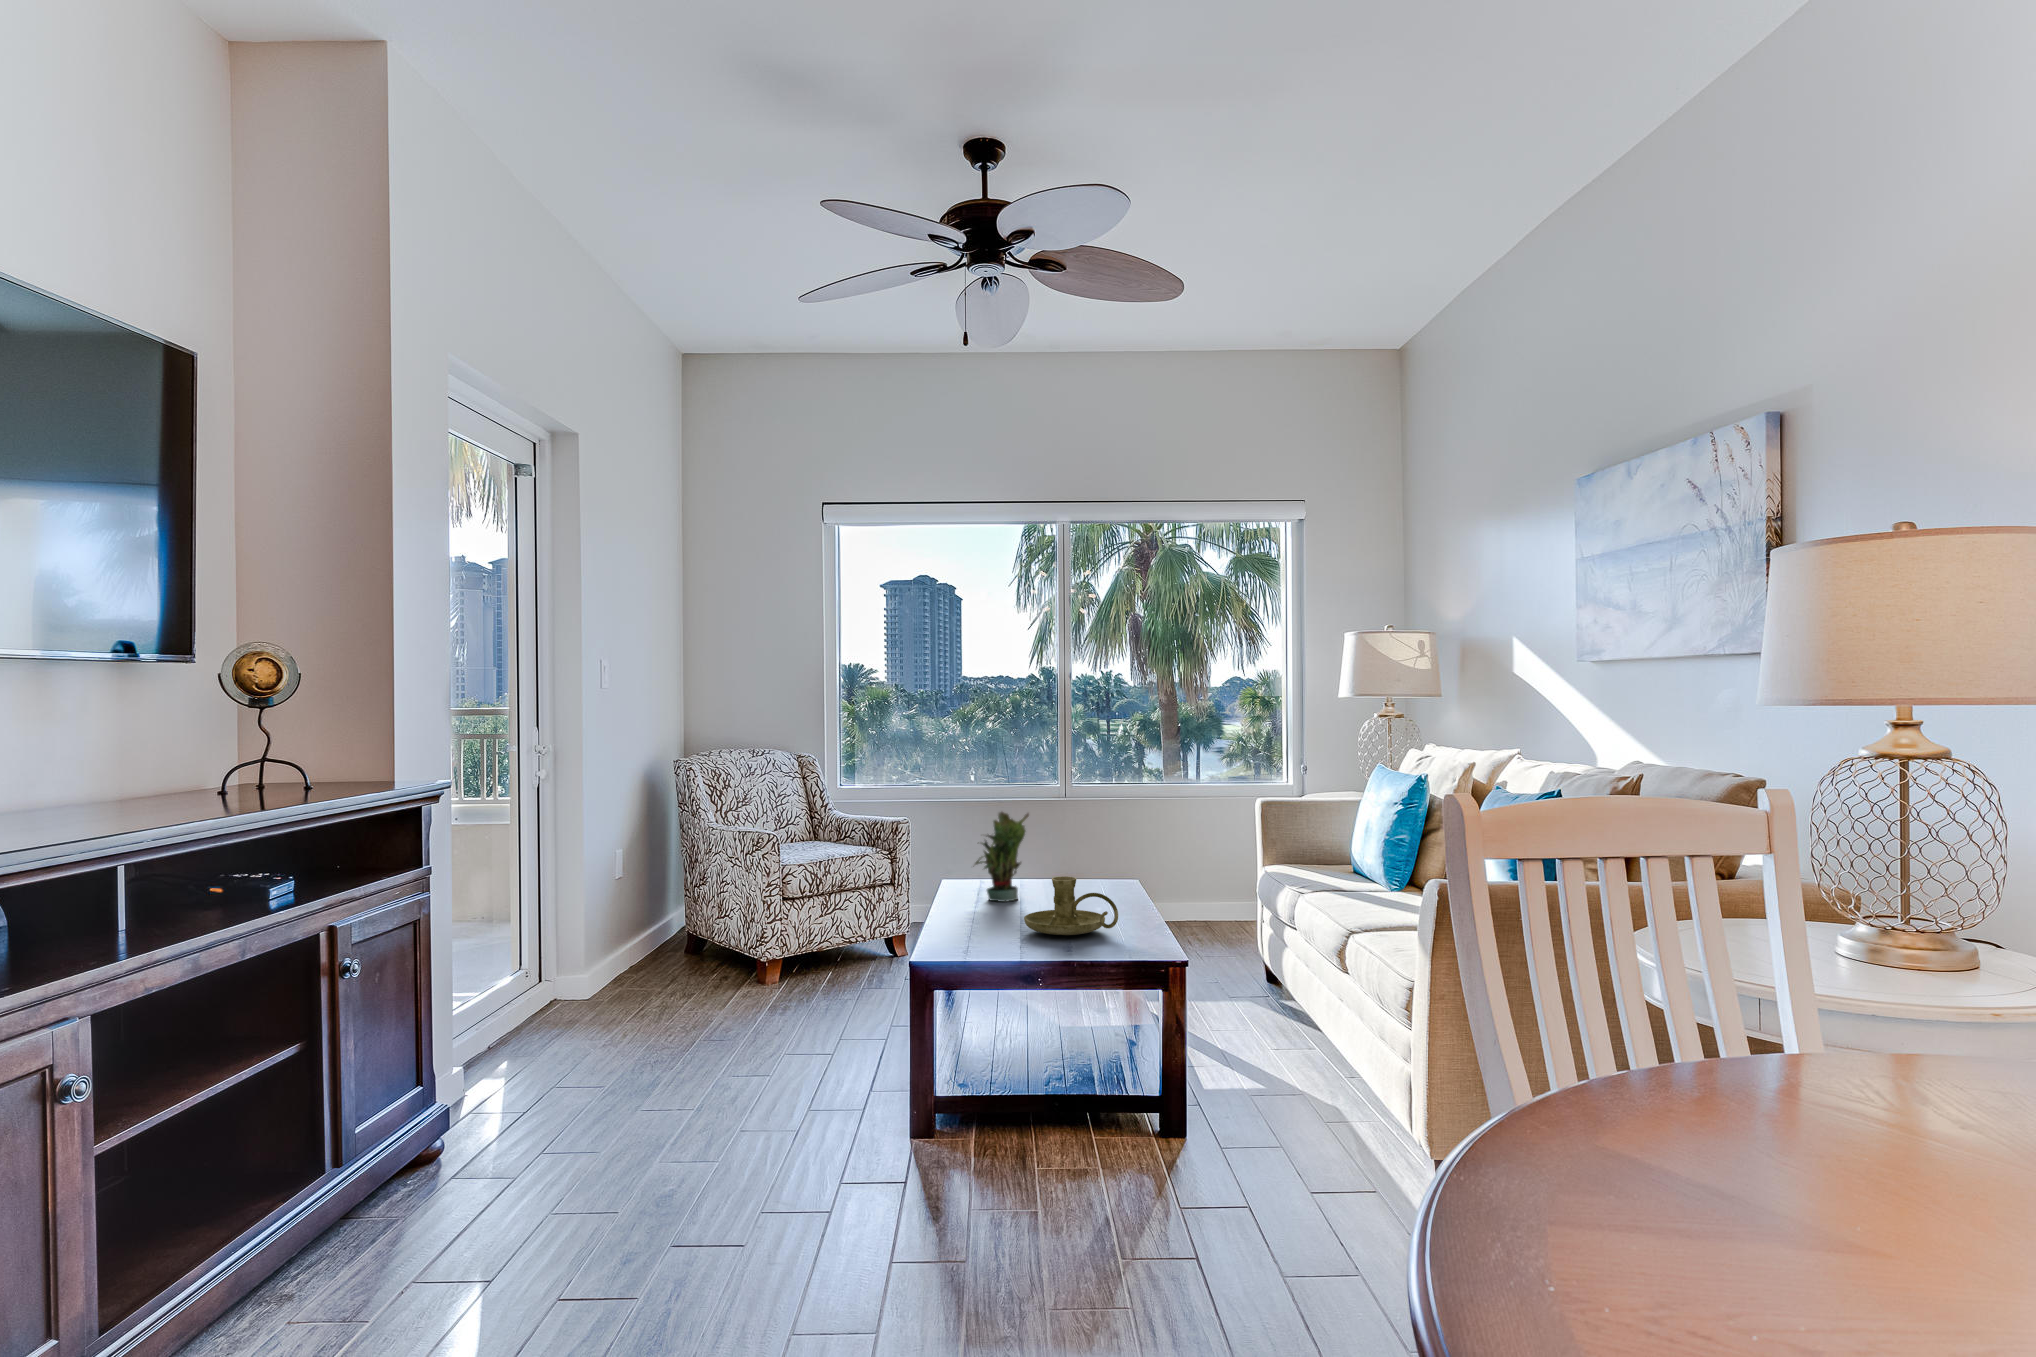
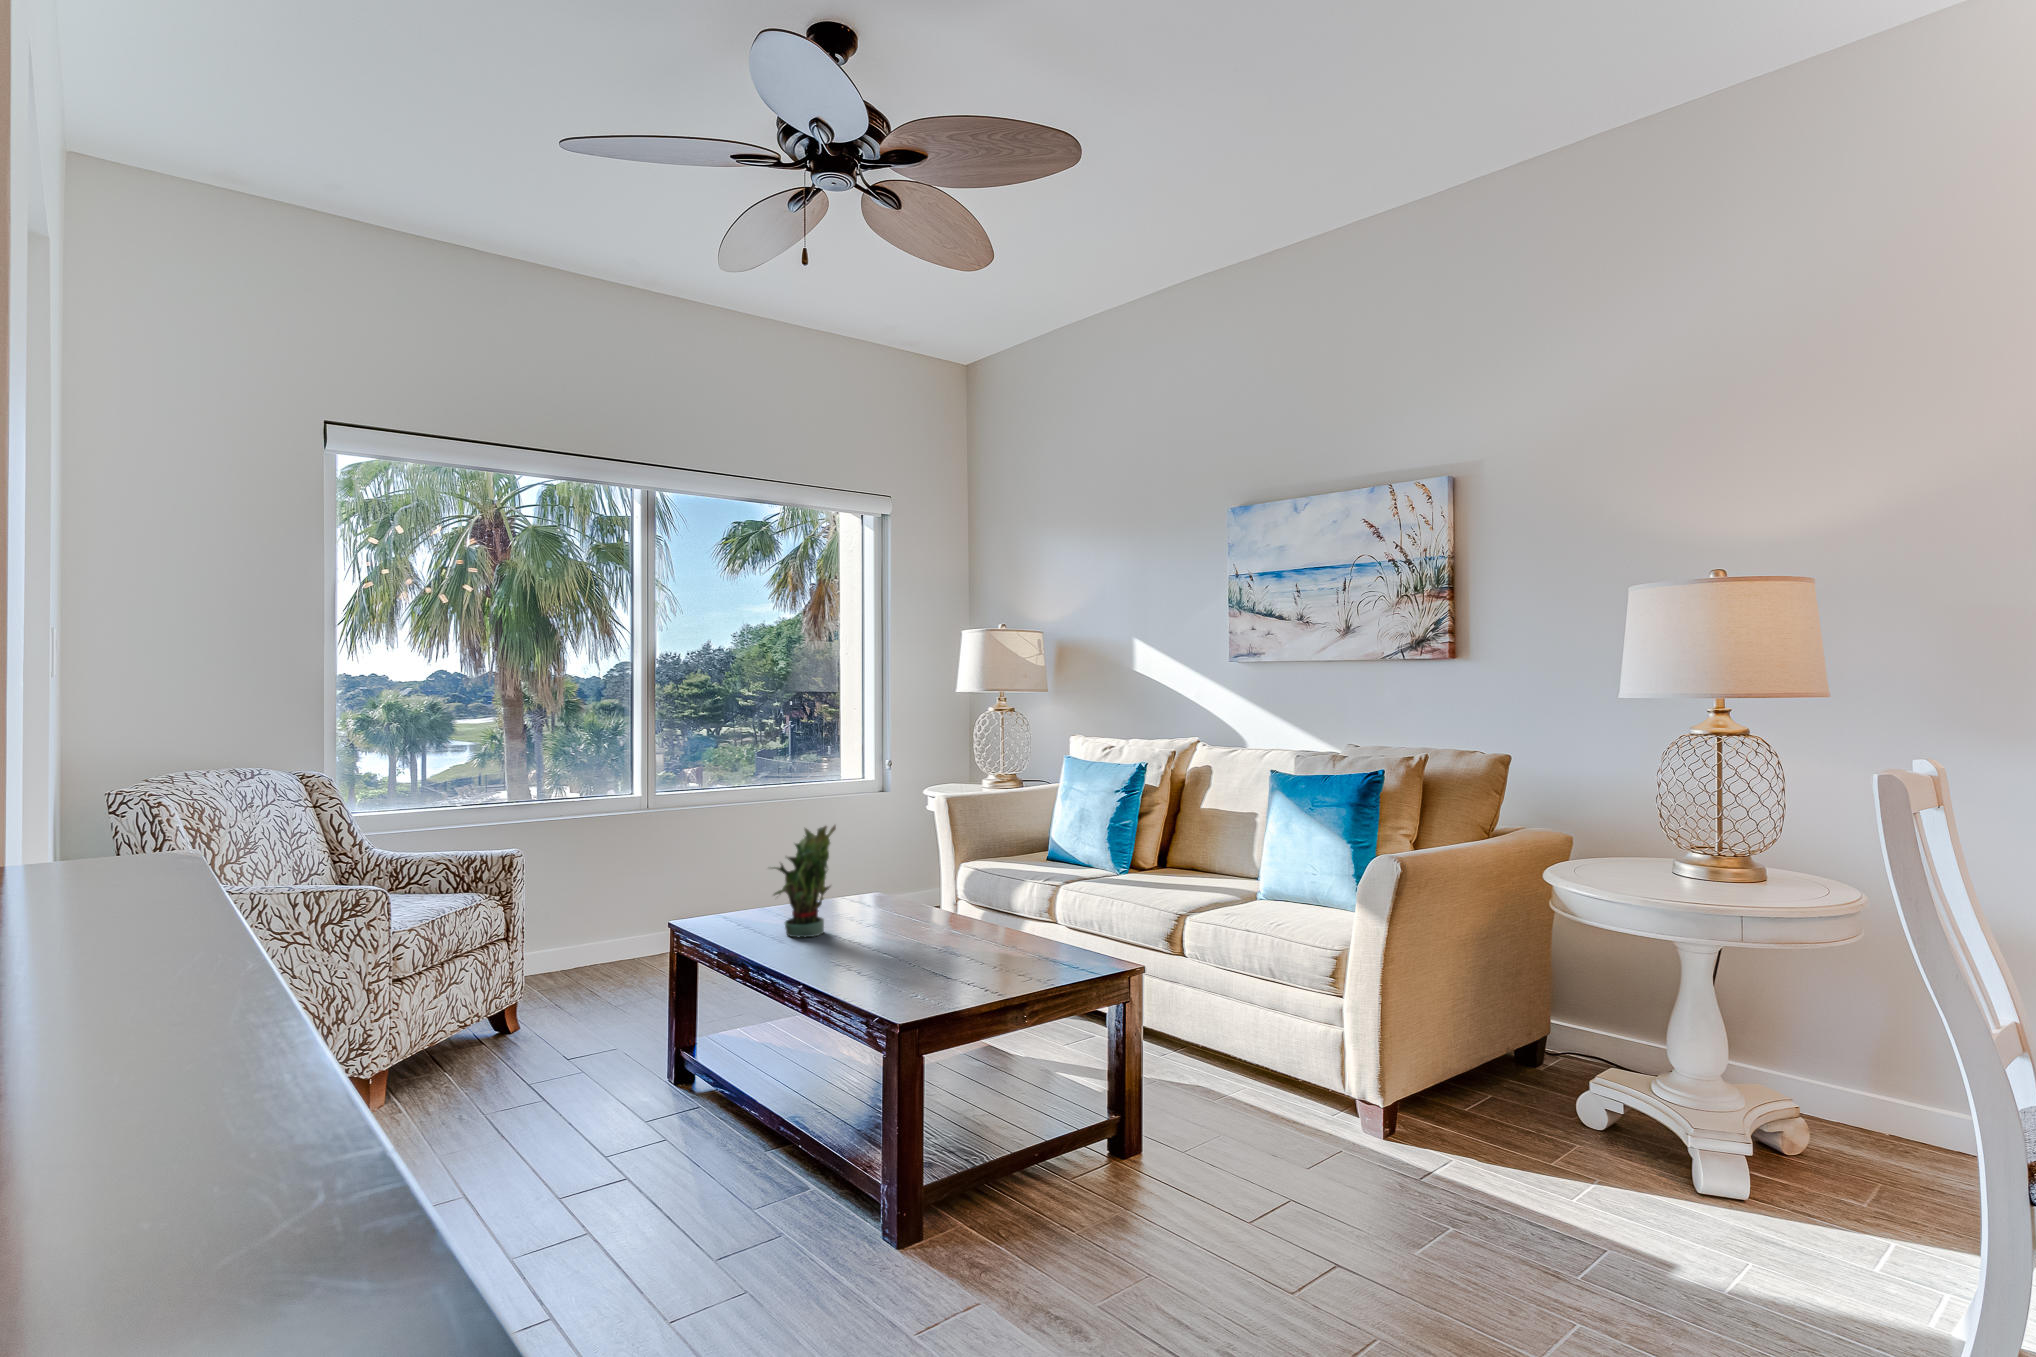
candle holder: present [1024,876,1118,935] -> none [926,894,1042,964]

